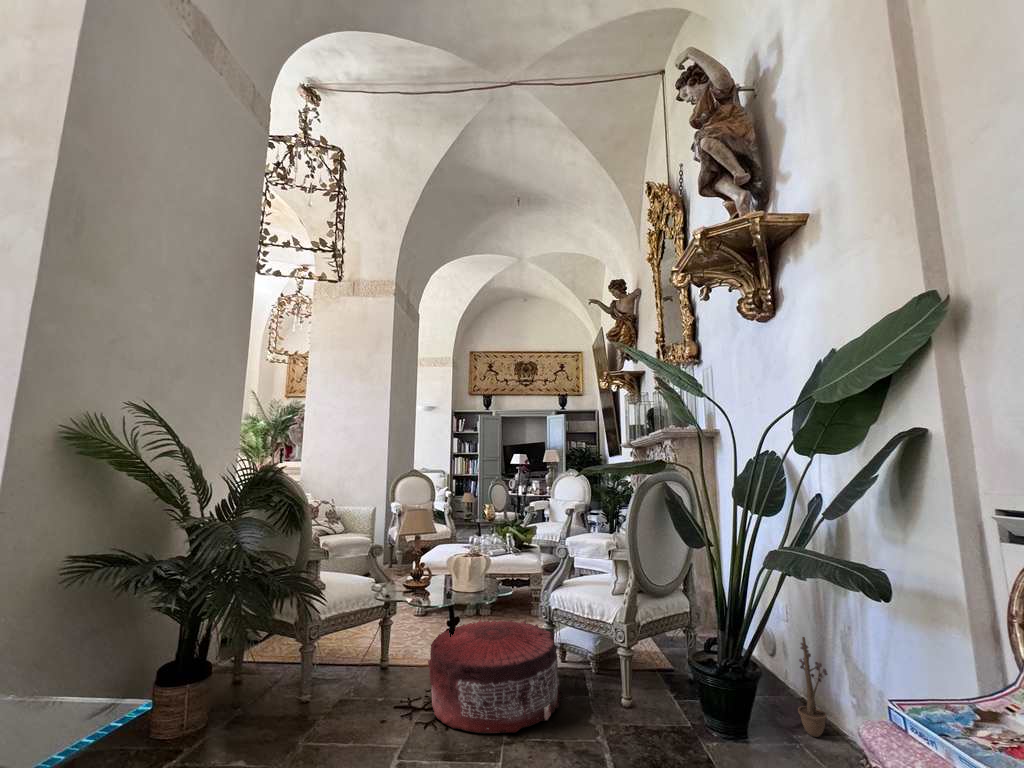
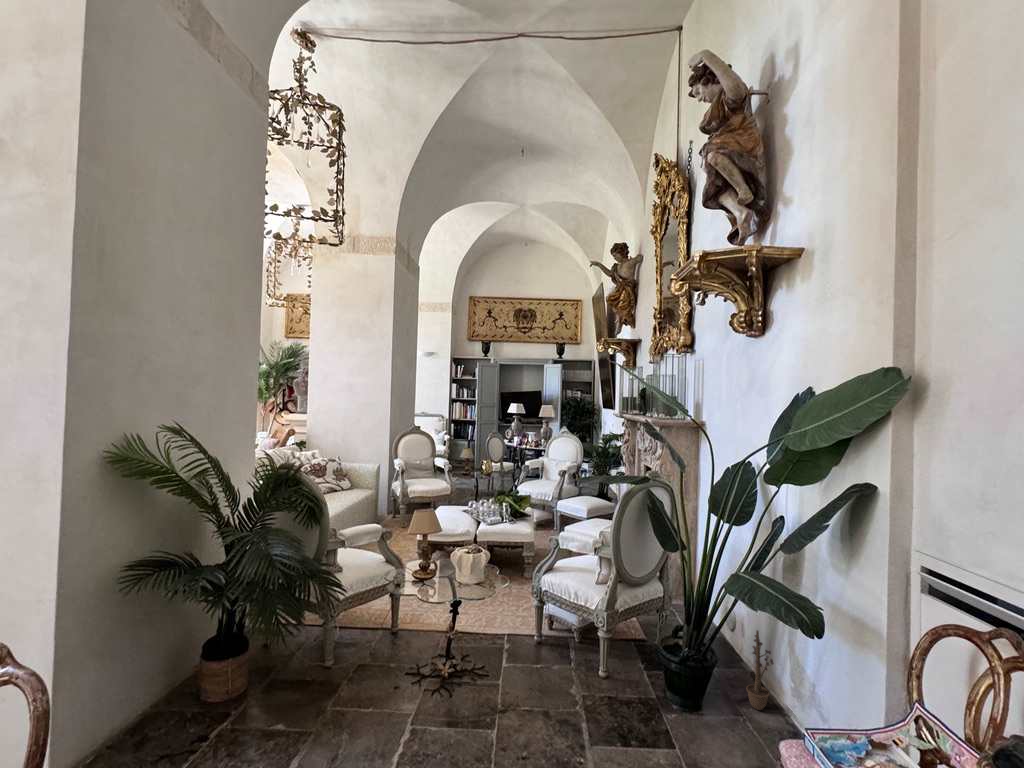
pouf: present [428,620,563,733] -> none [433,597,550,701]

